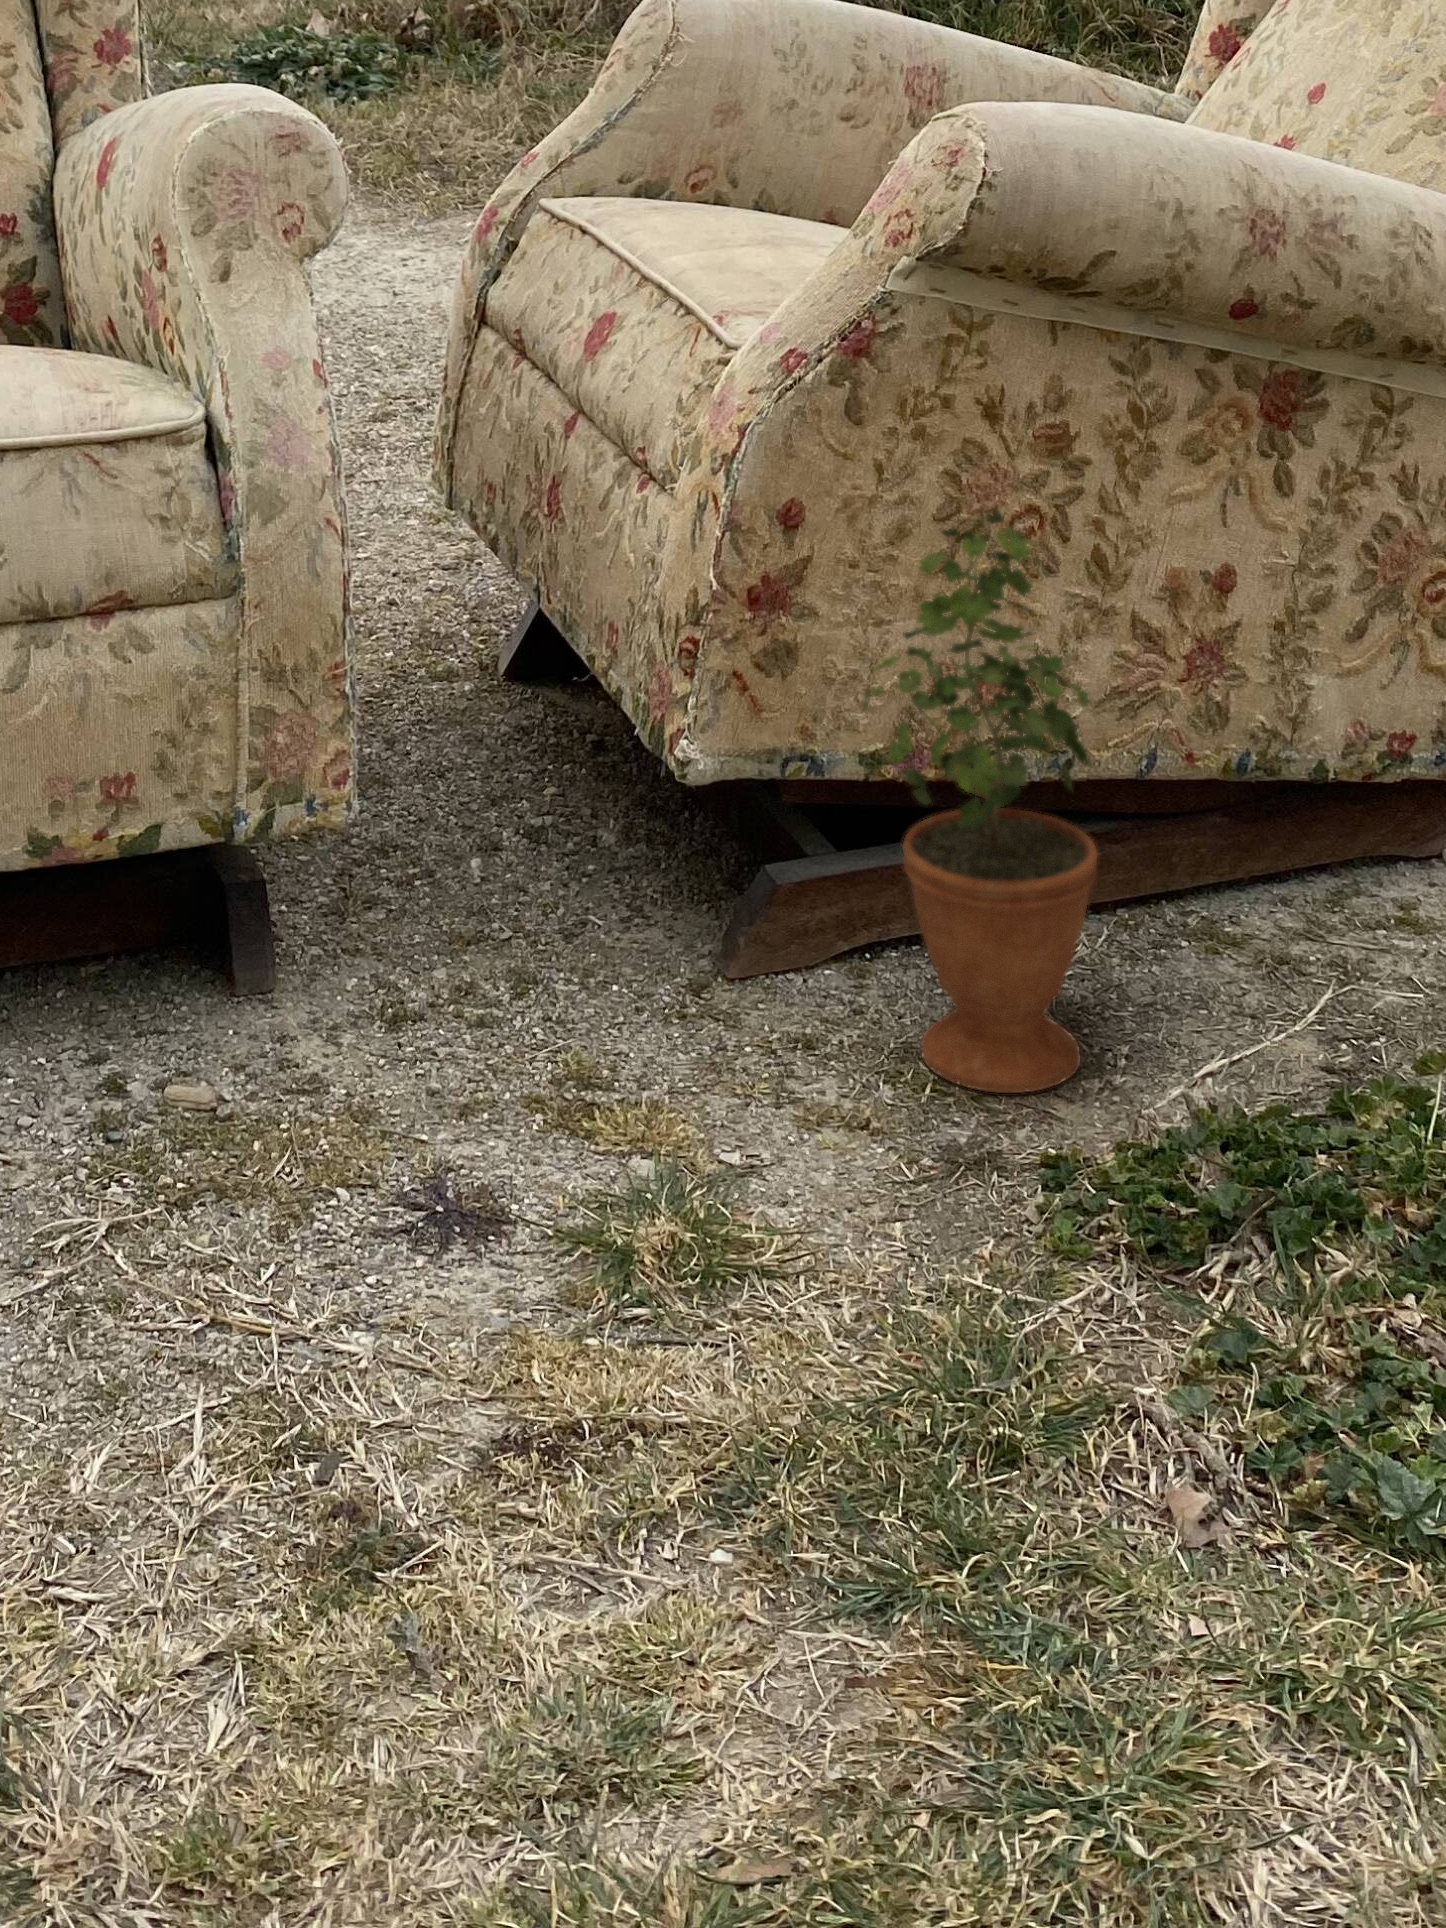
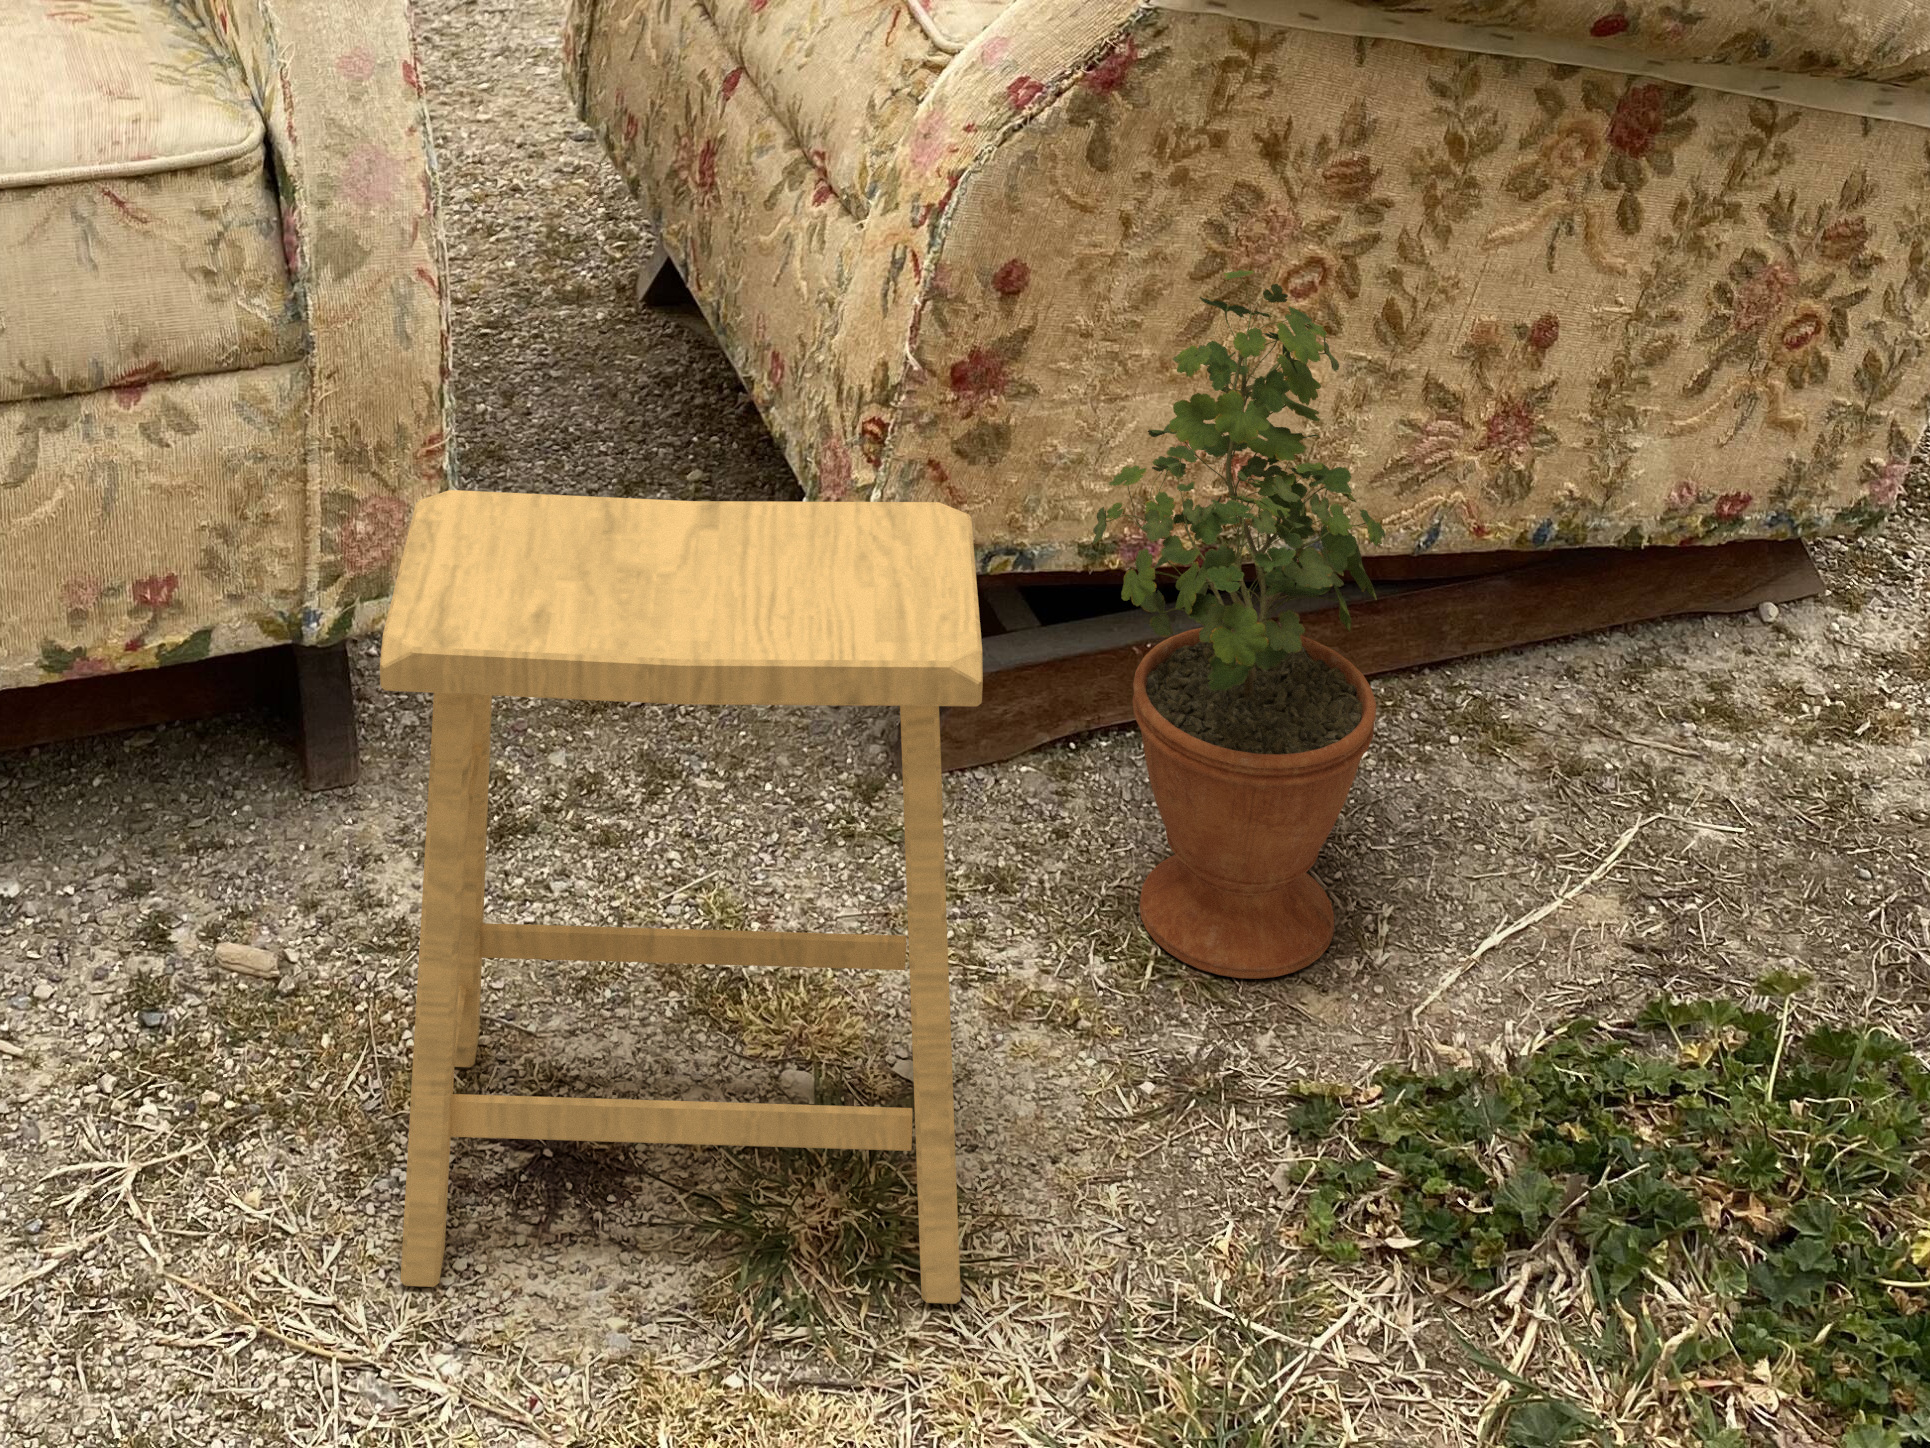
footstool: none [310,638,775,1292] -> present [380,490,983,1304]

